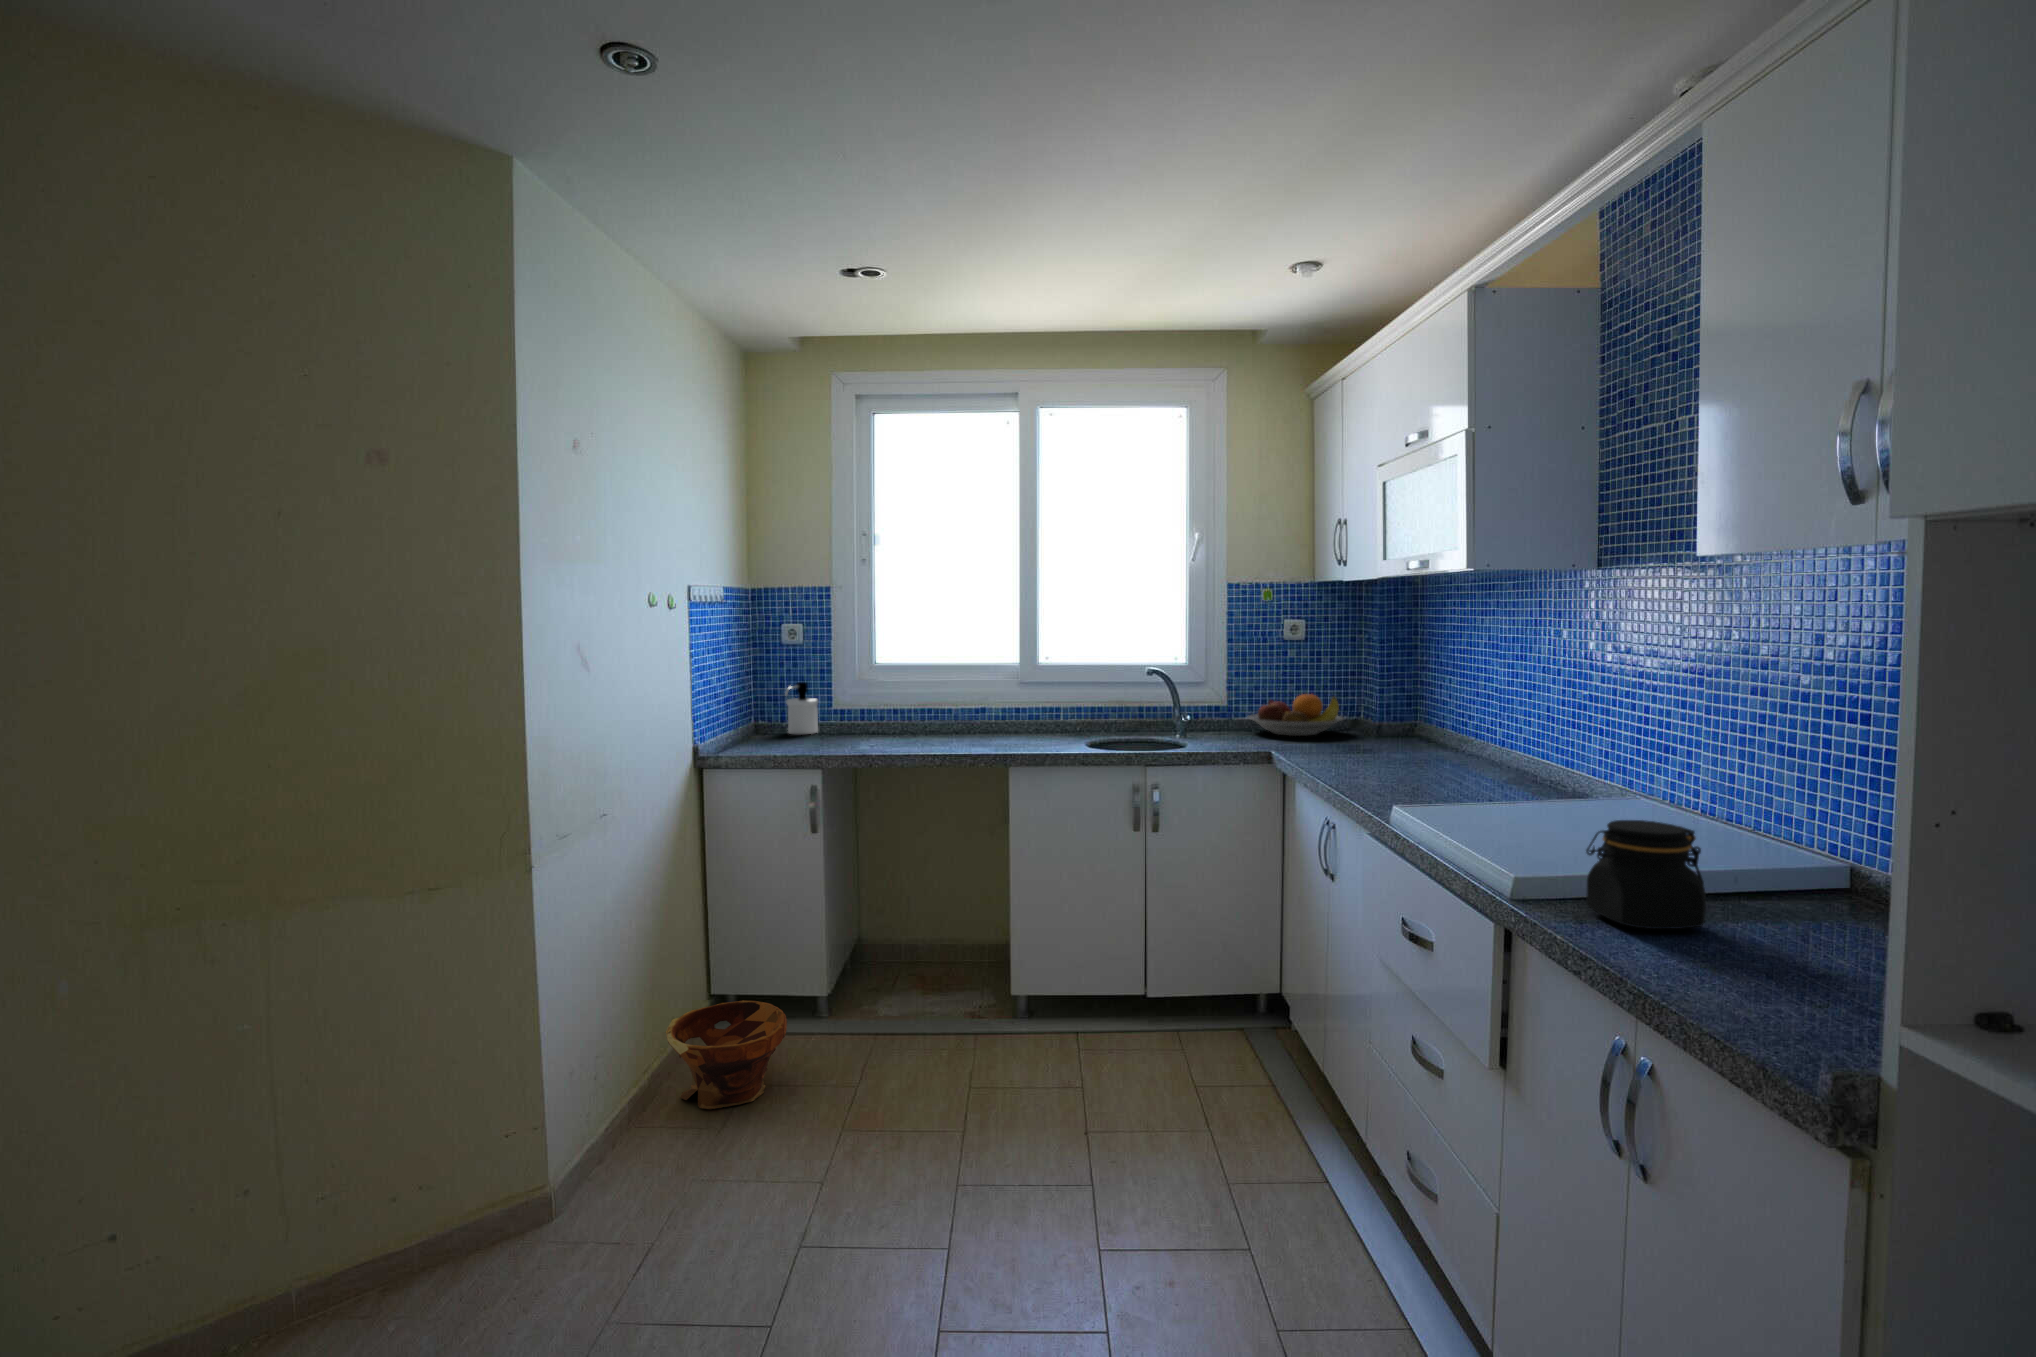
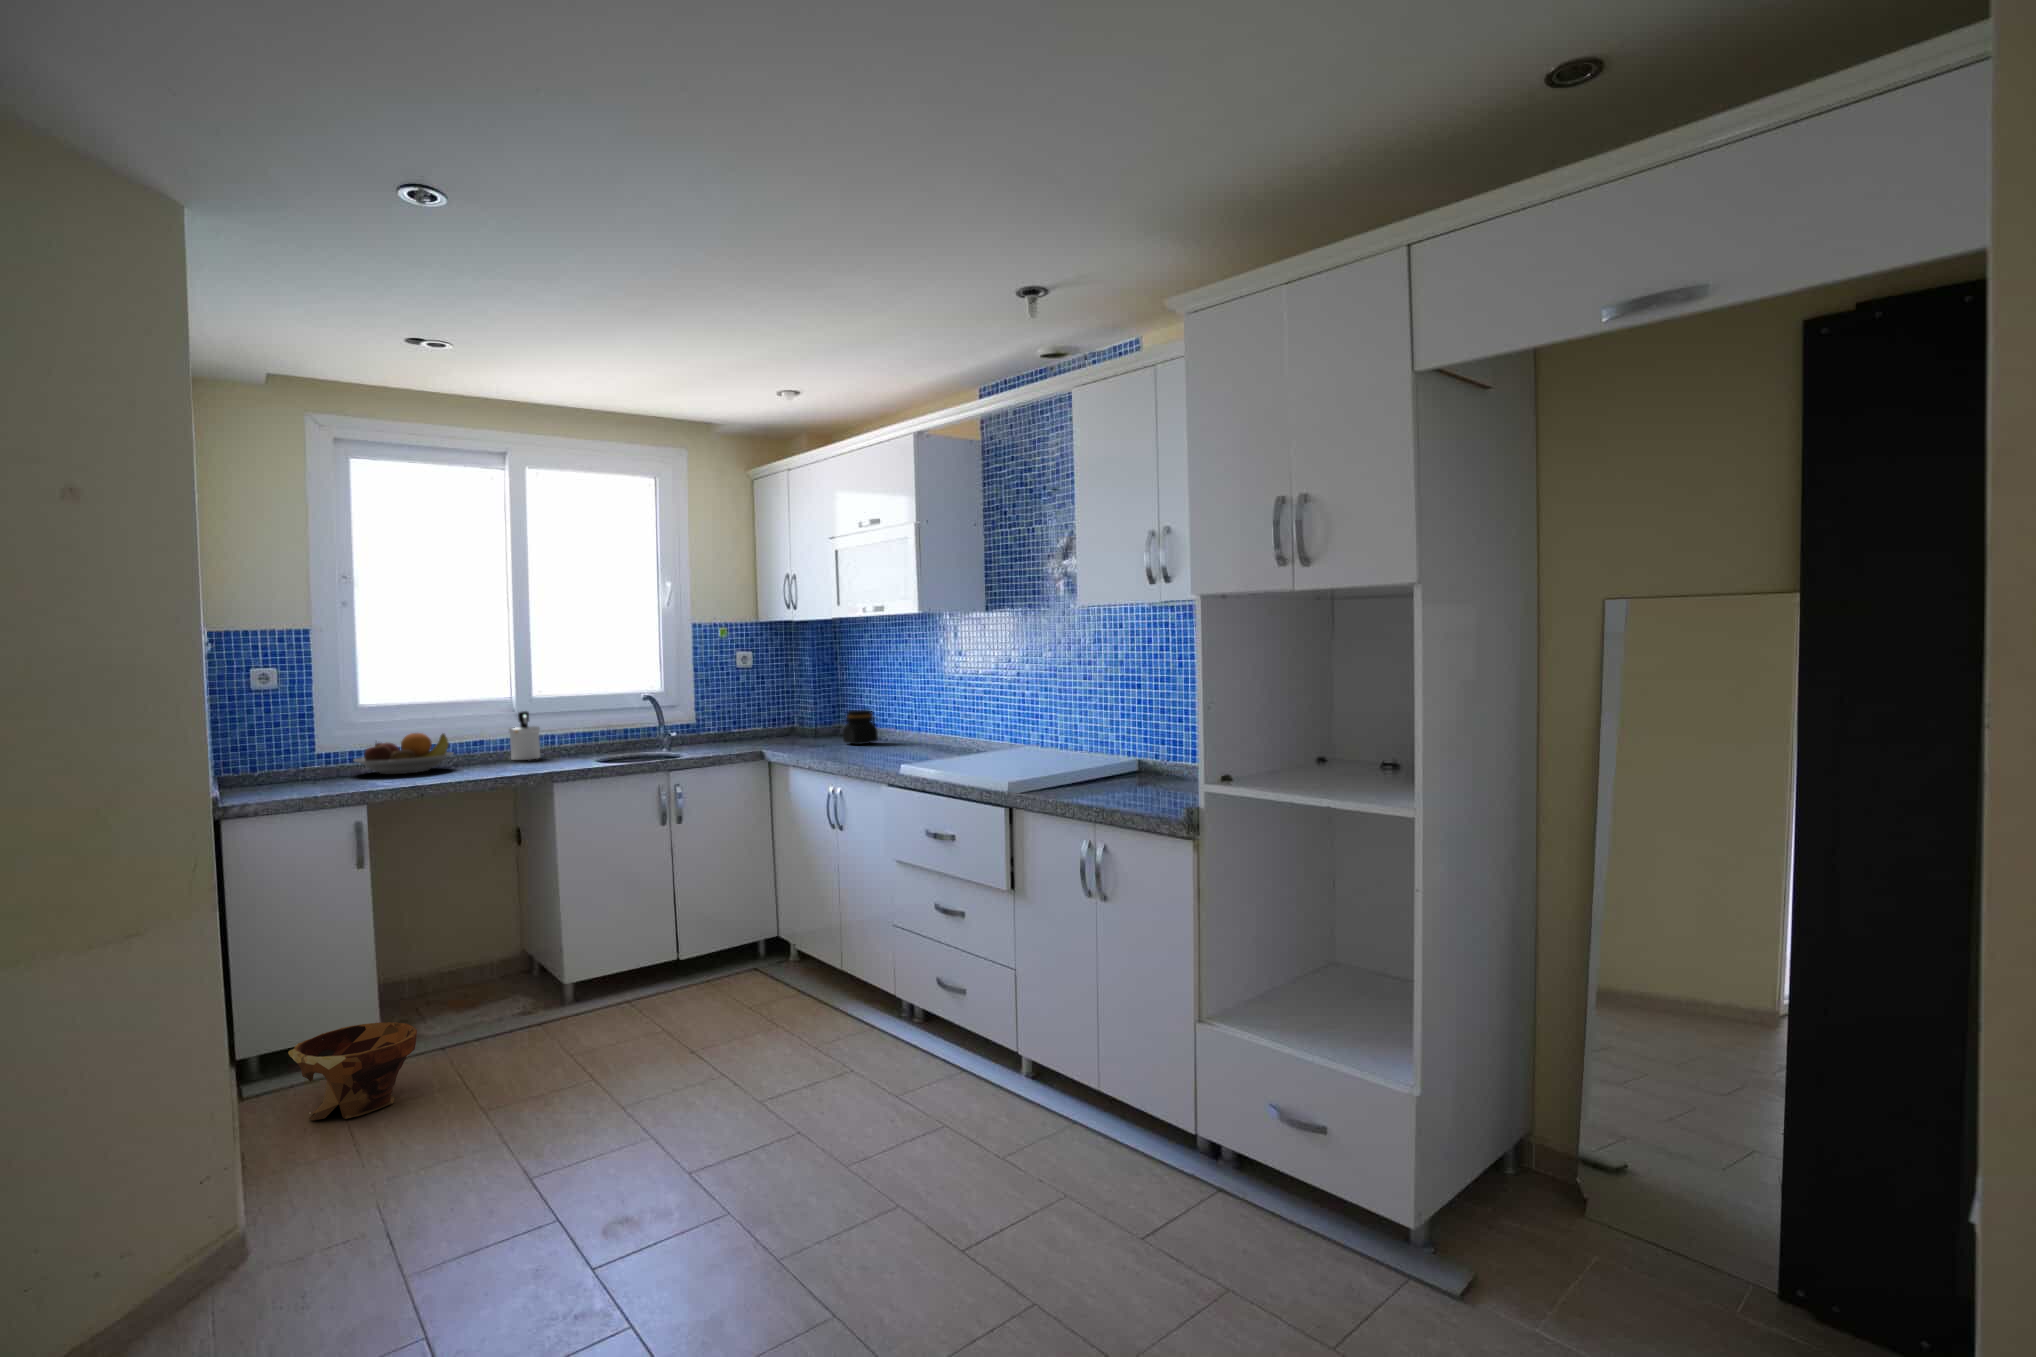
soap dispenser: present [785,682,818,734] -> present [509,711,540,760]
fruit bowl: present [1248,694,1344,736] -> present [354,733,453,774]
jar: present [1586,820,1706,929] -> present [843,710,878,744]

